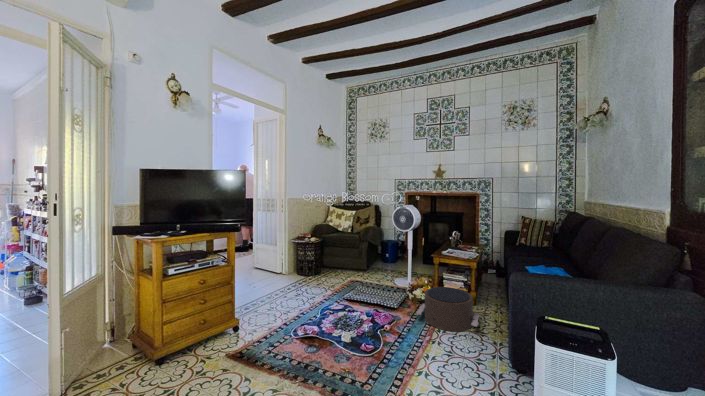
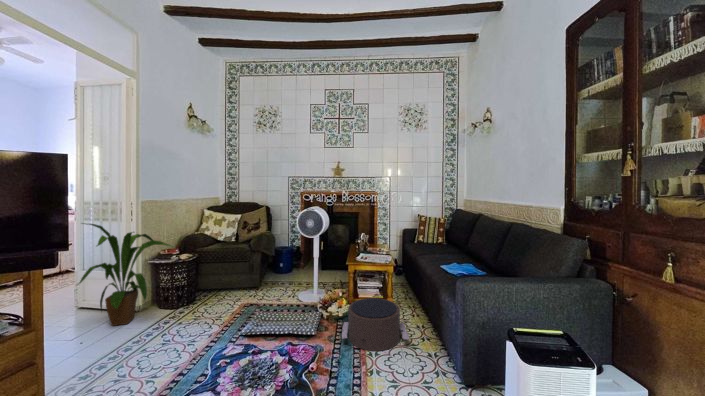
house plant: none [254,212,307,280] -> present [79,223,171,326]

